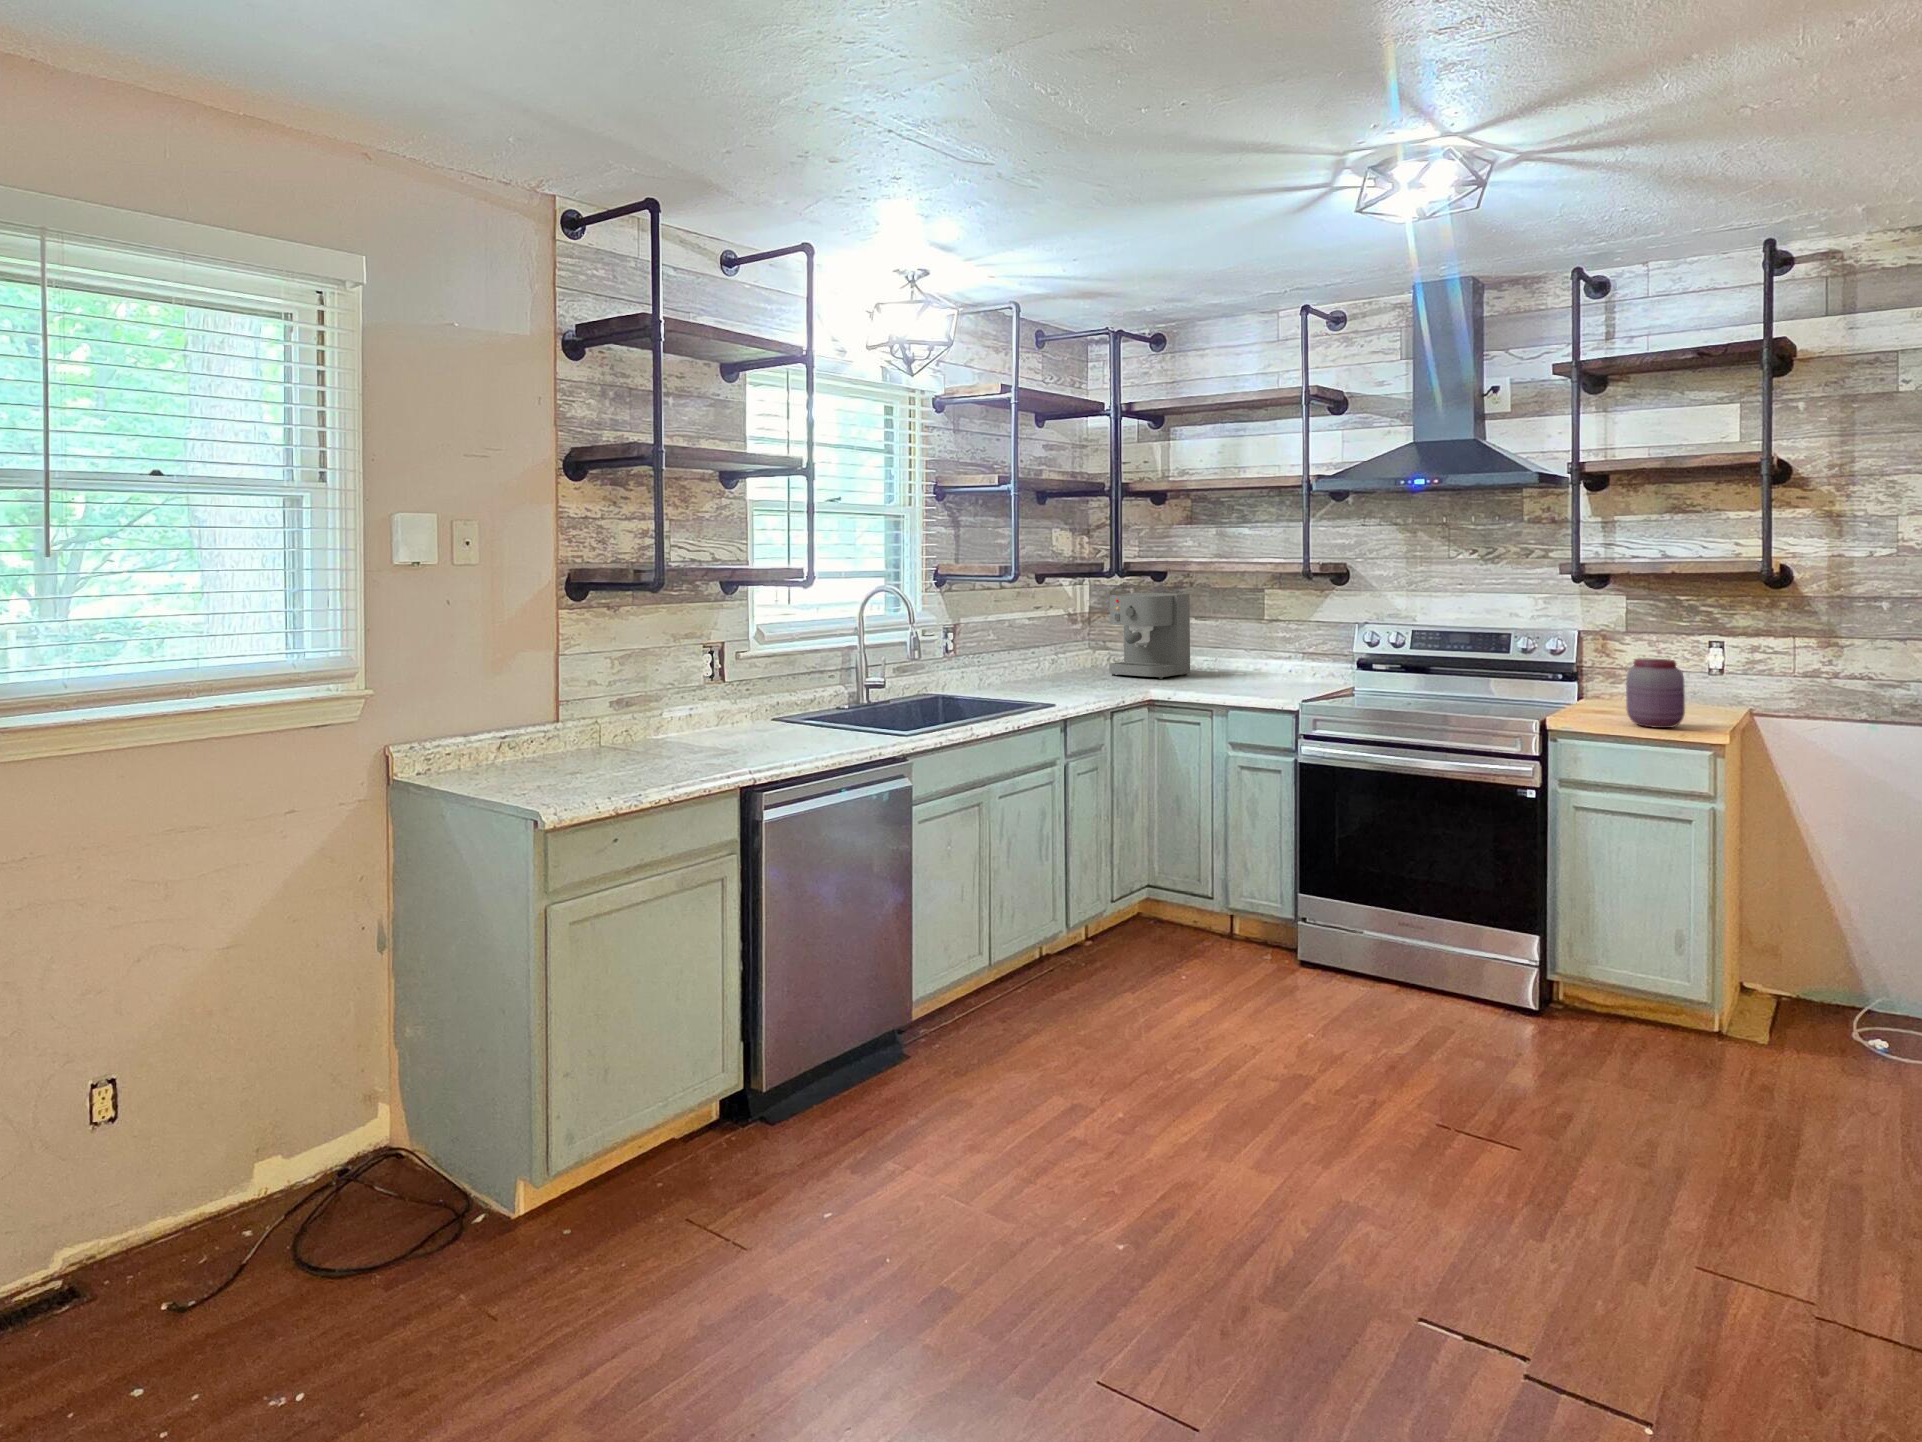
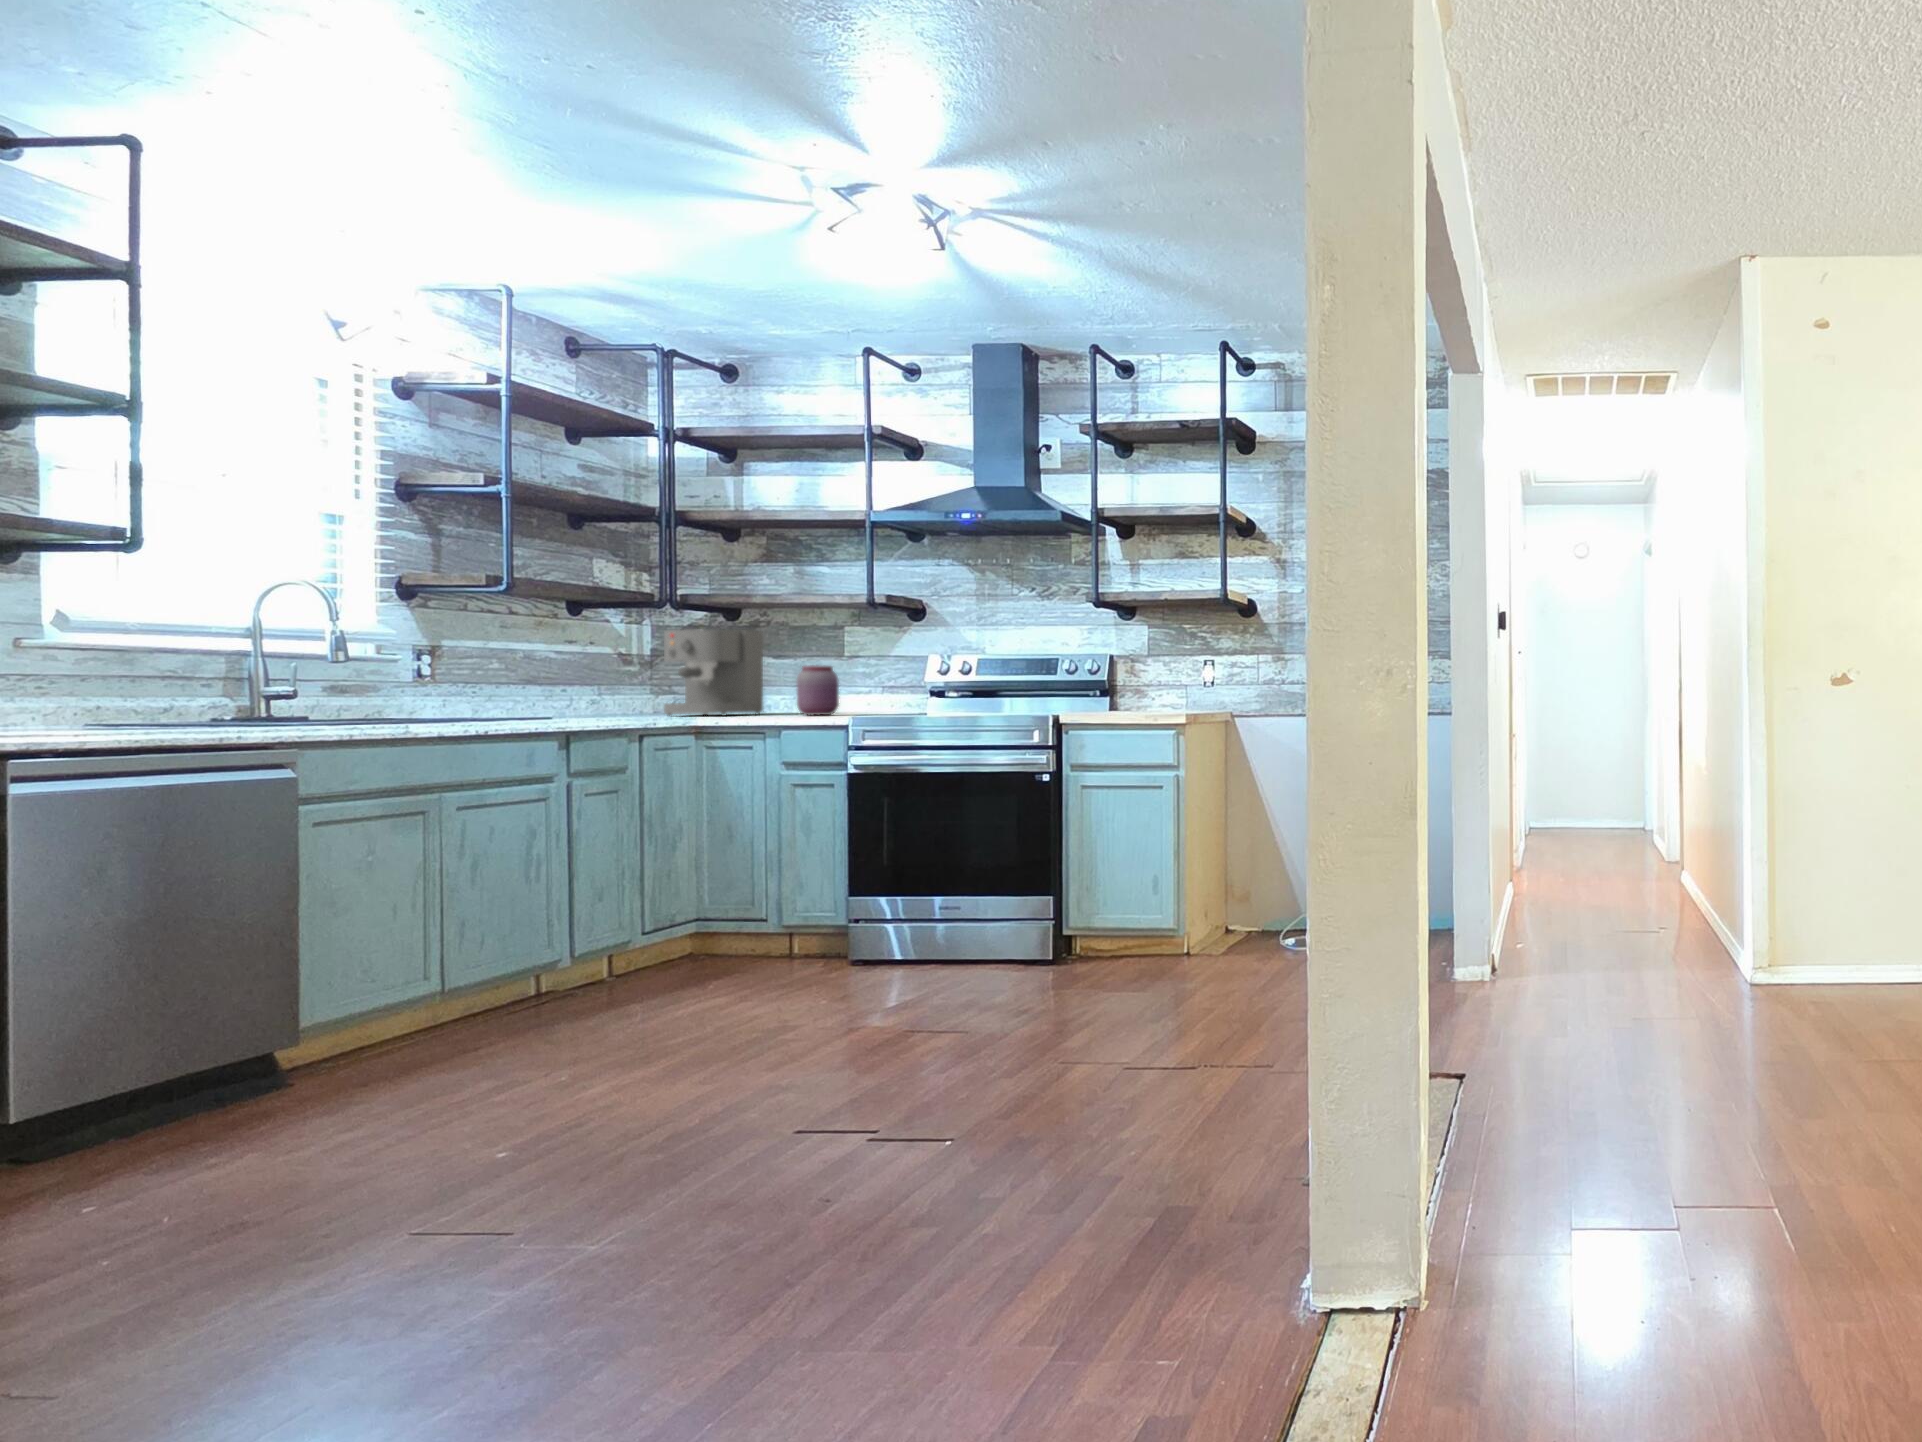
jar: present [1626,659,1685,728] -> present [796,666,839,715]

